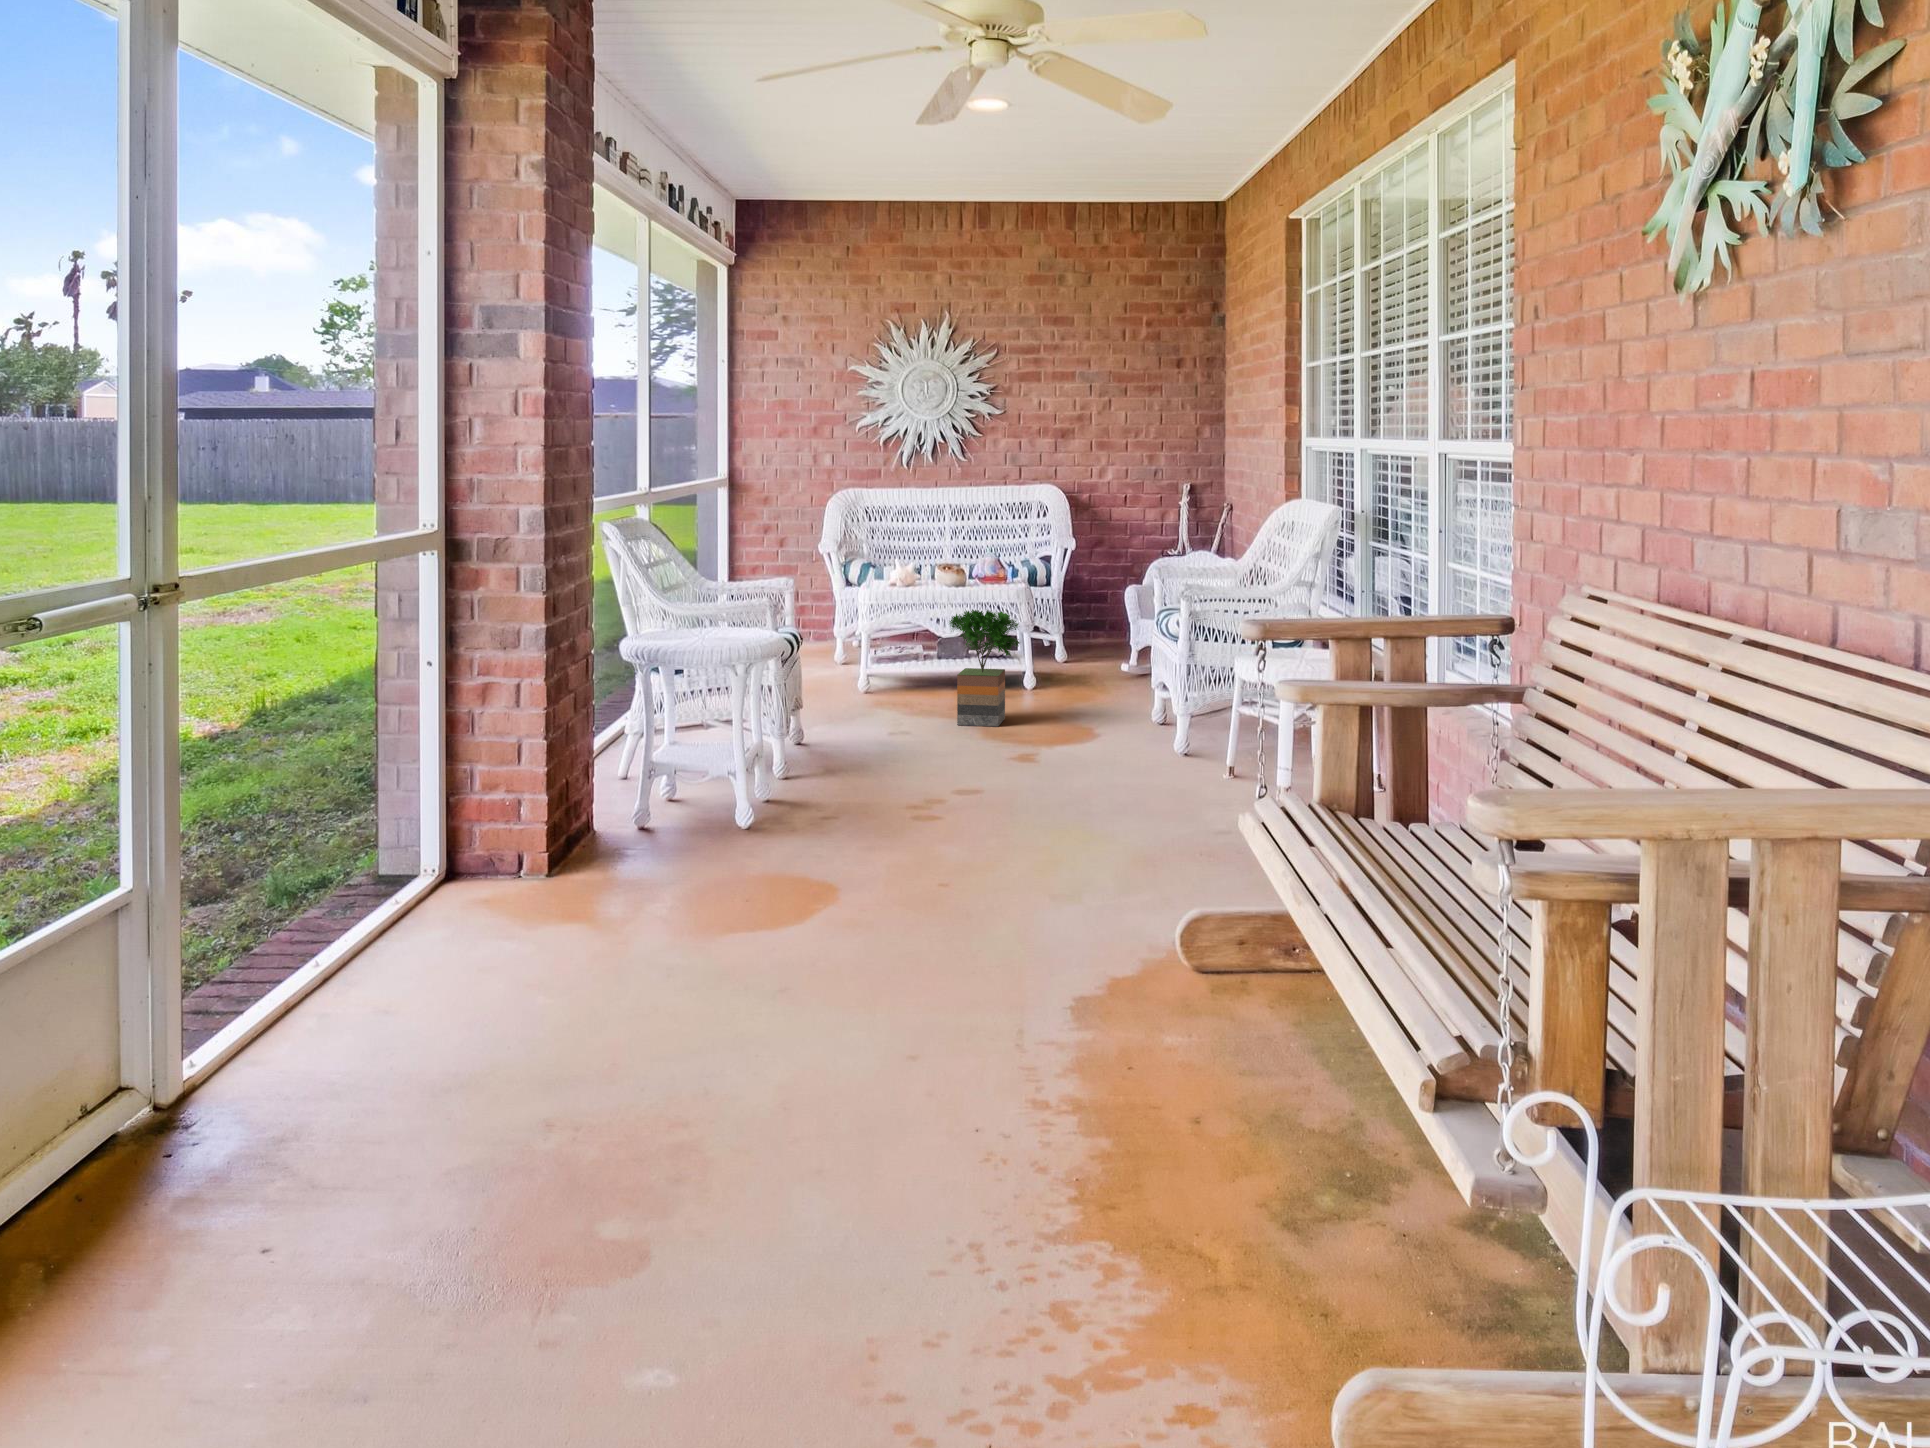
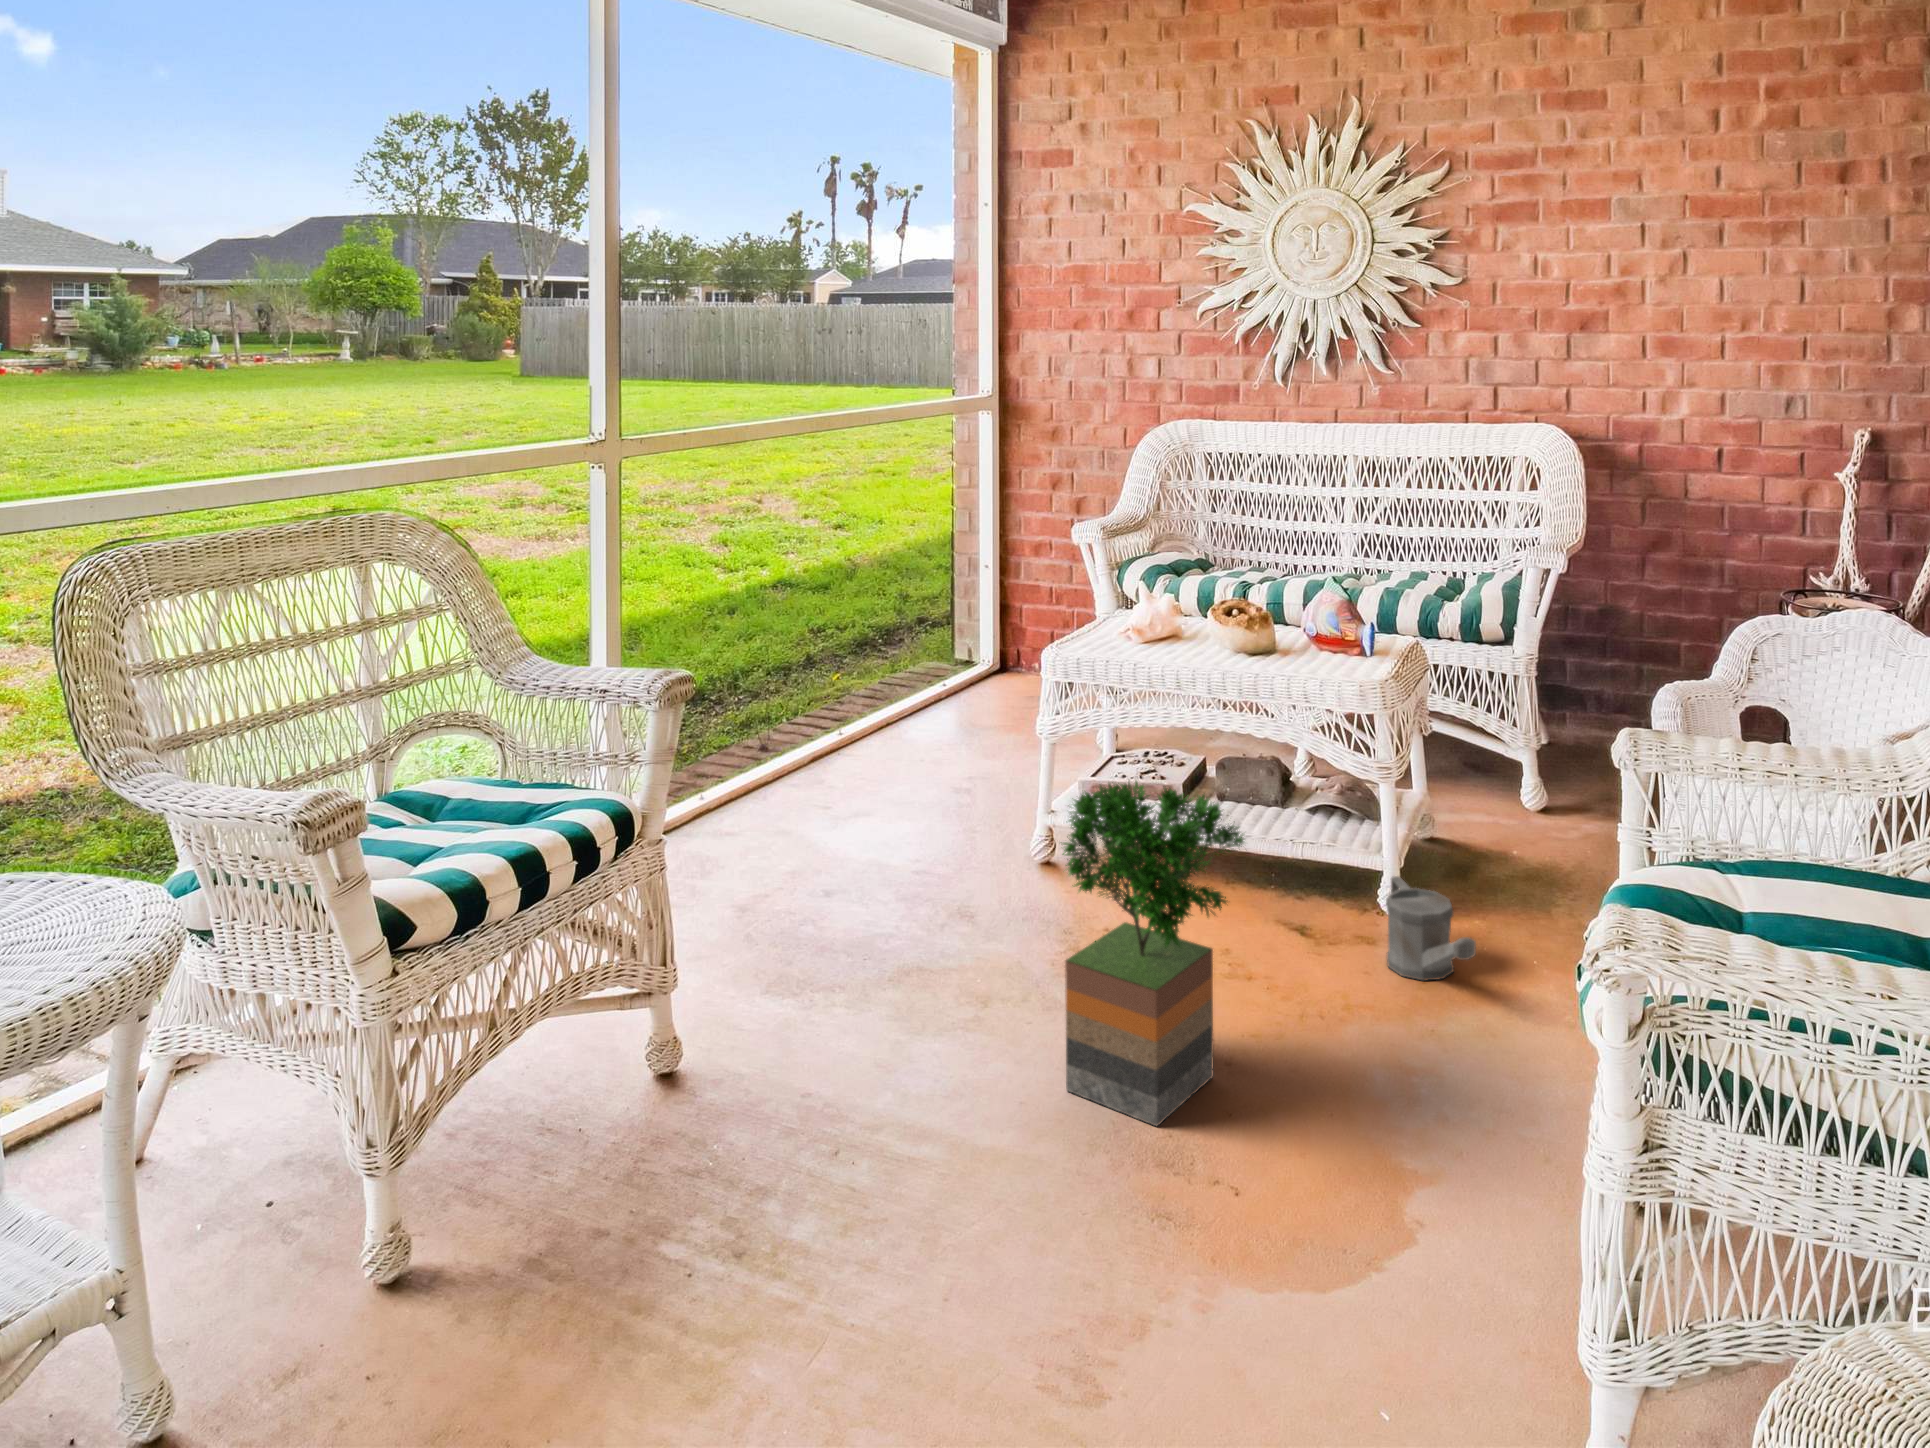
watering can: none [1034,666,1082,698] -> present [1386,876,1476,981]

